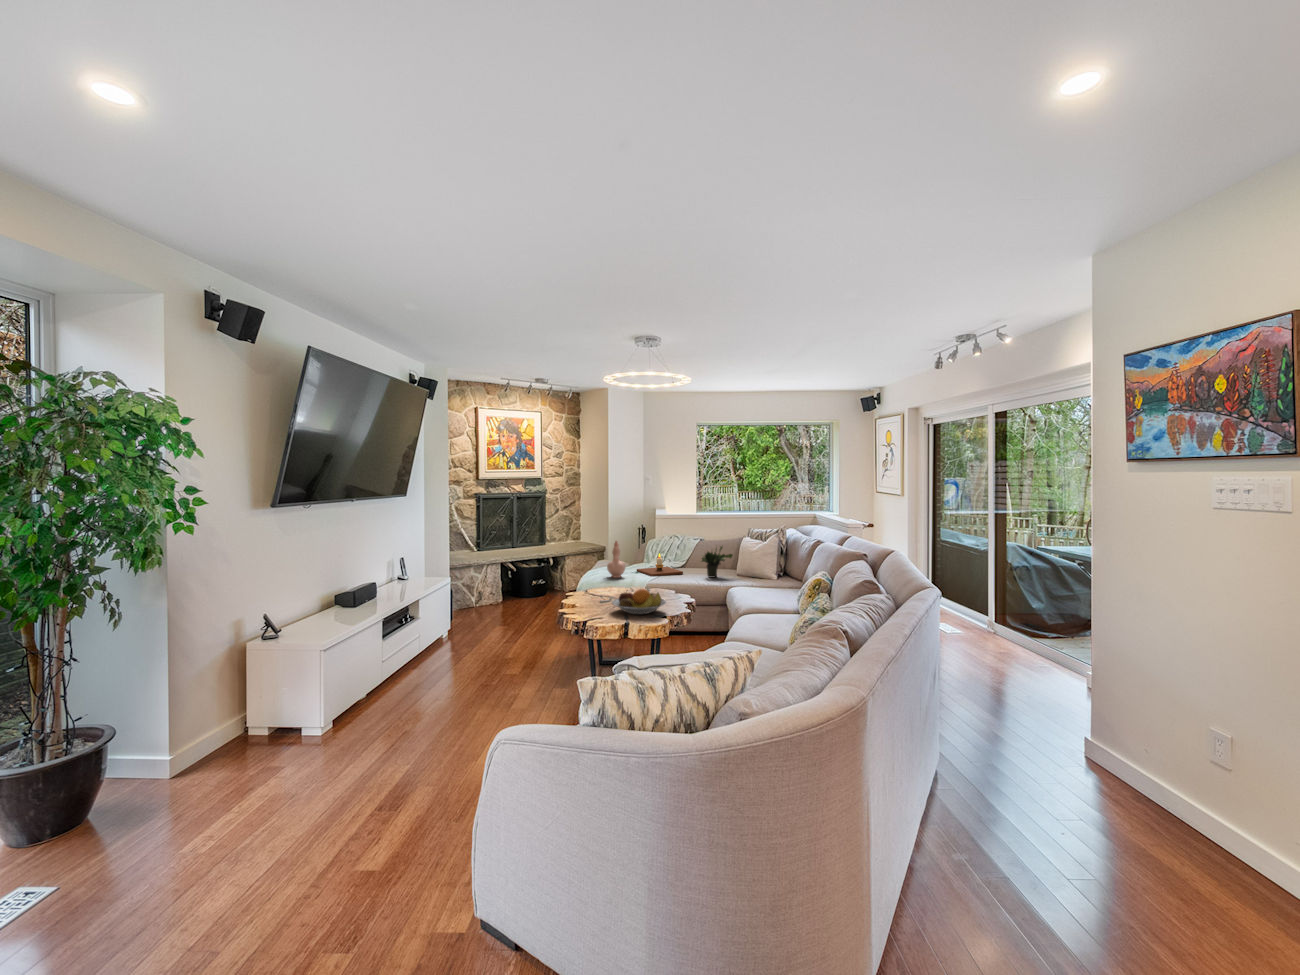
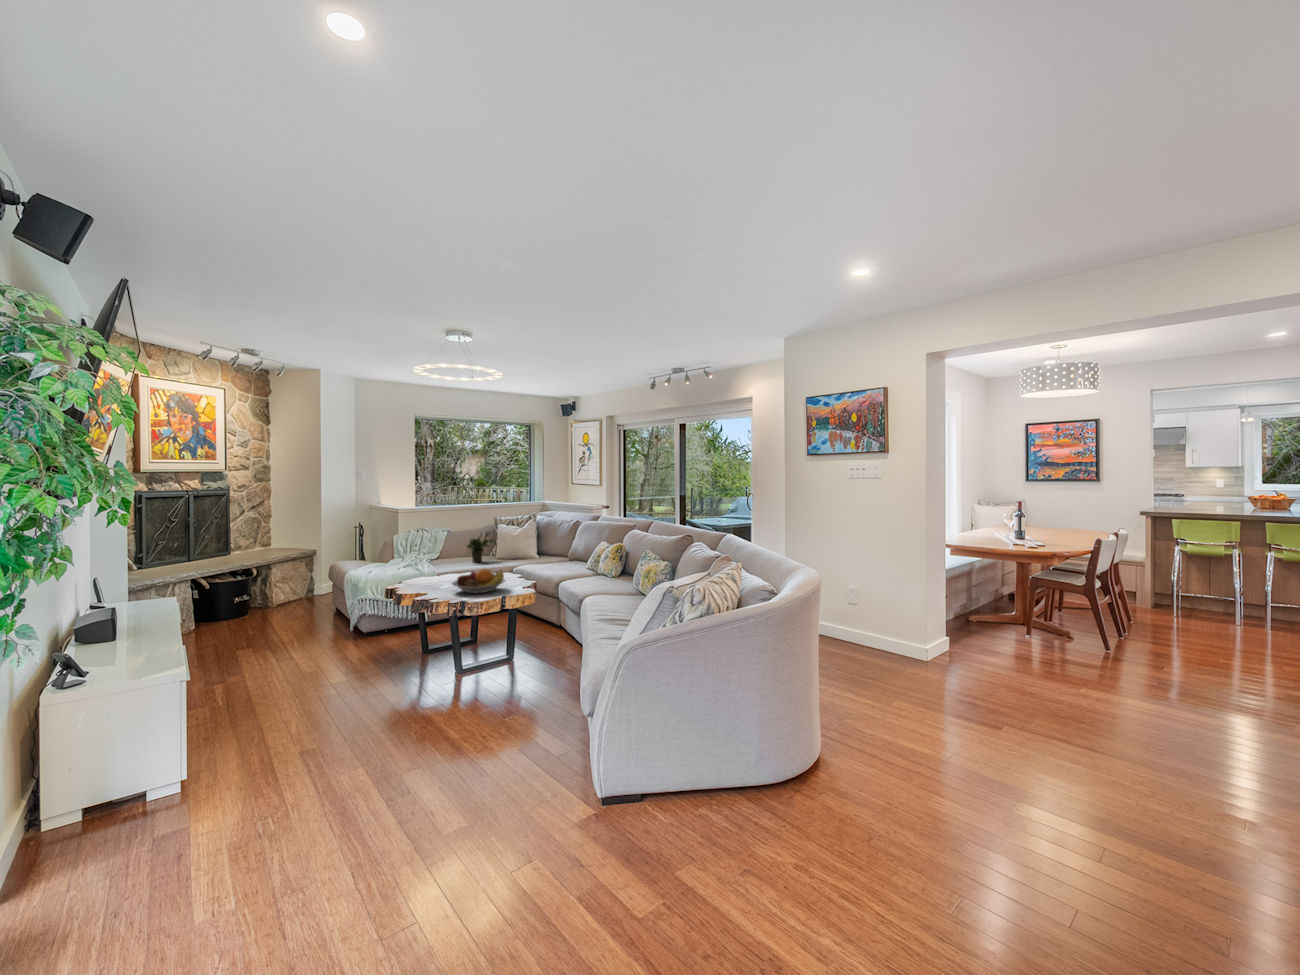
vase: present [607,541,625,578] -> none [374,534,395,573]
candle: present [637,553,683,576] -> none [393,545,446,568]

